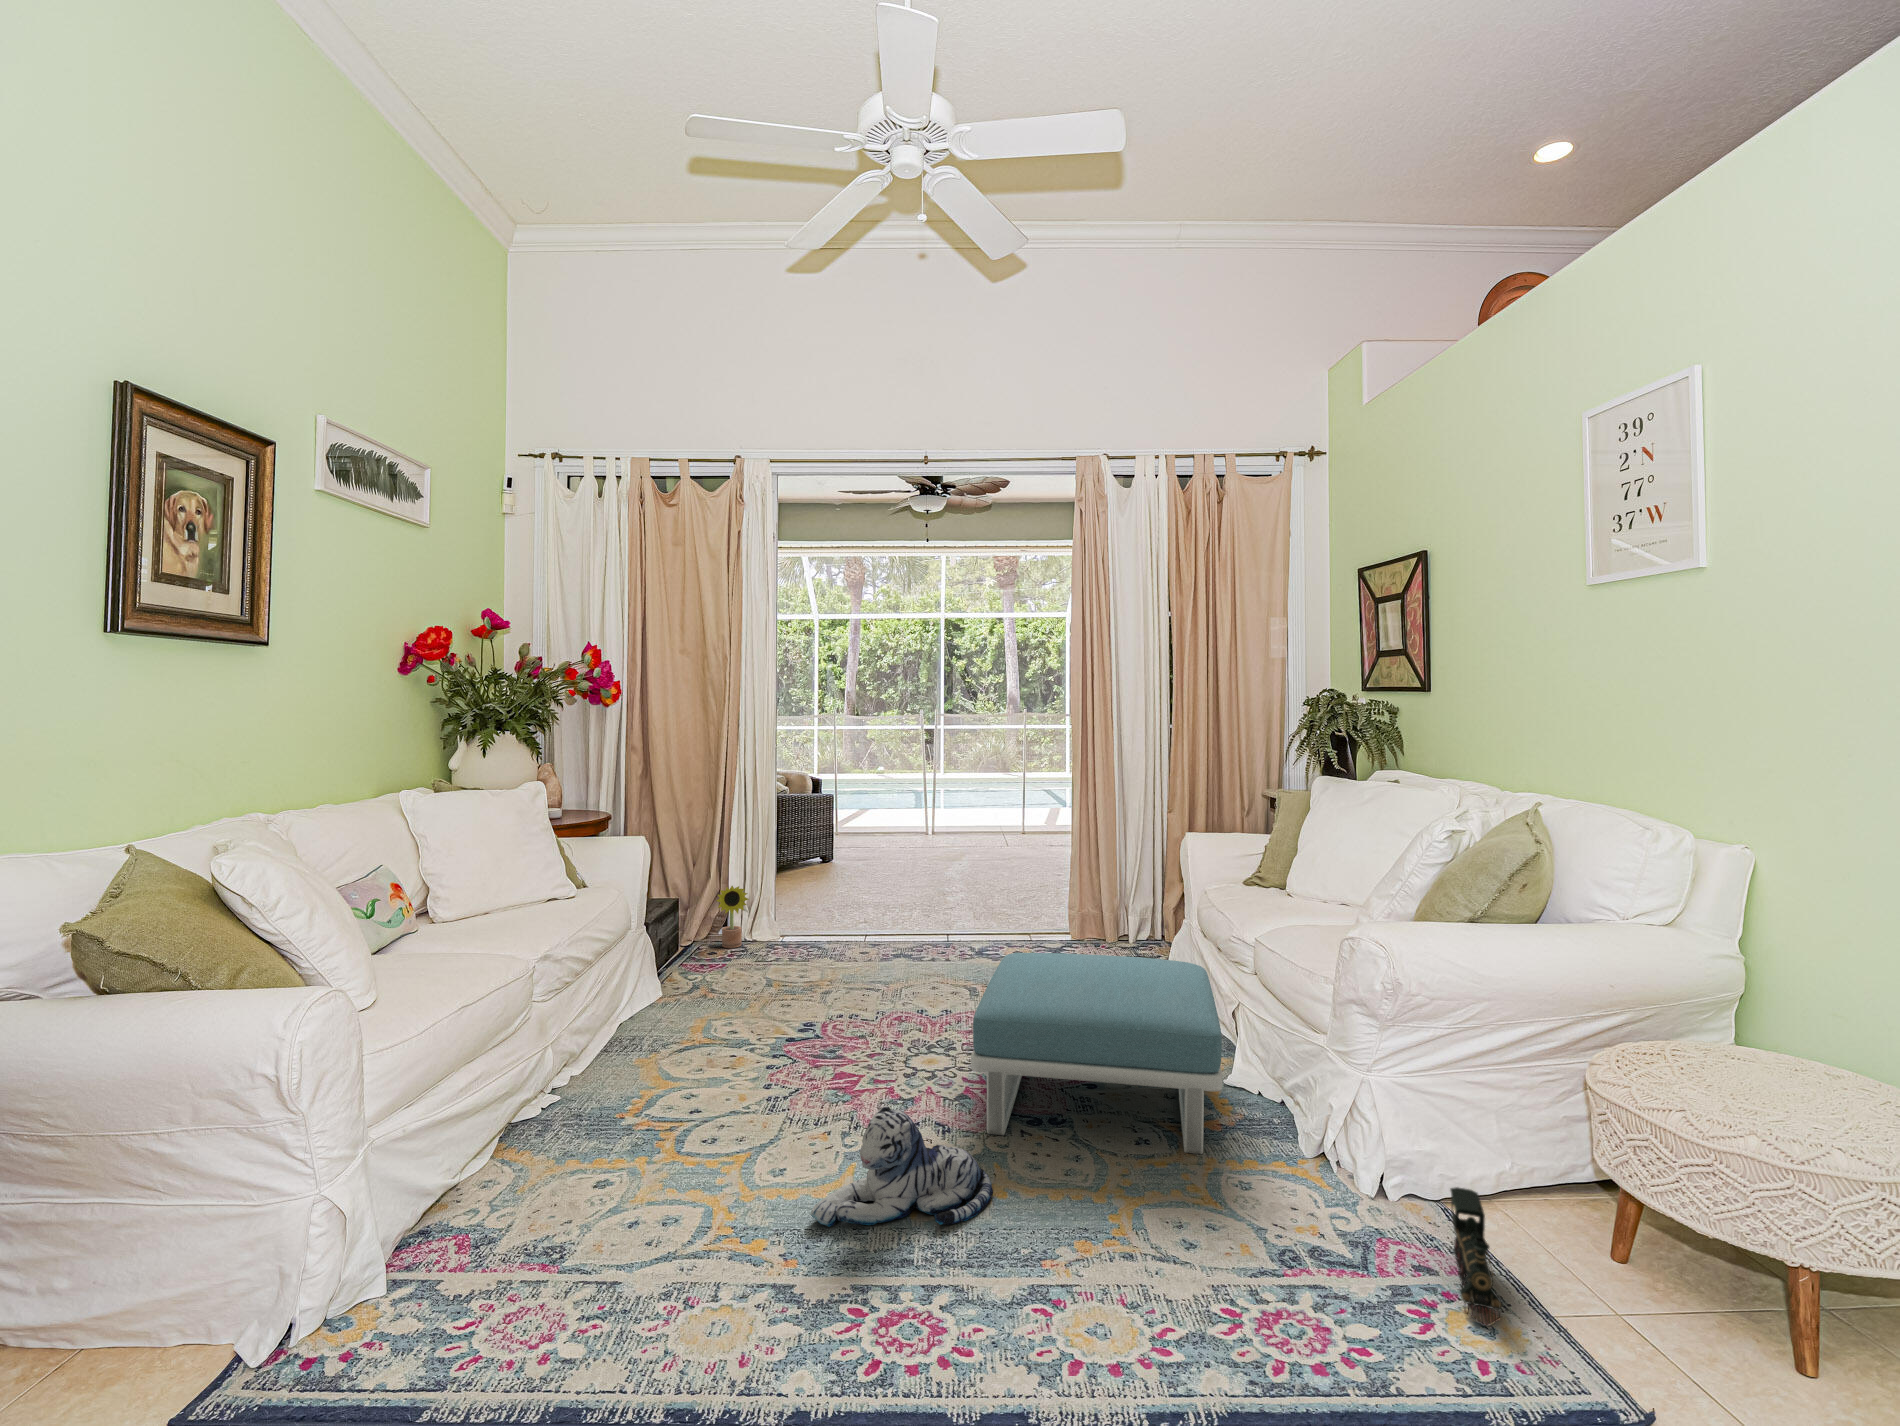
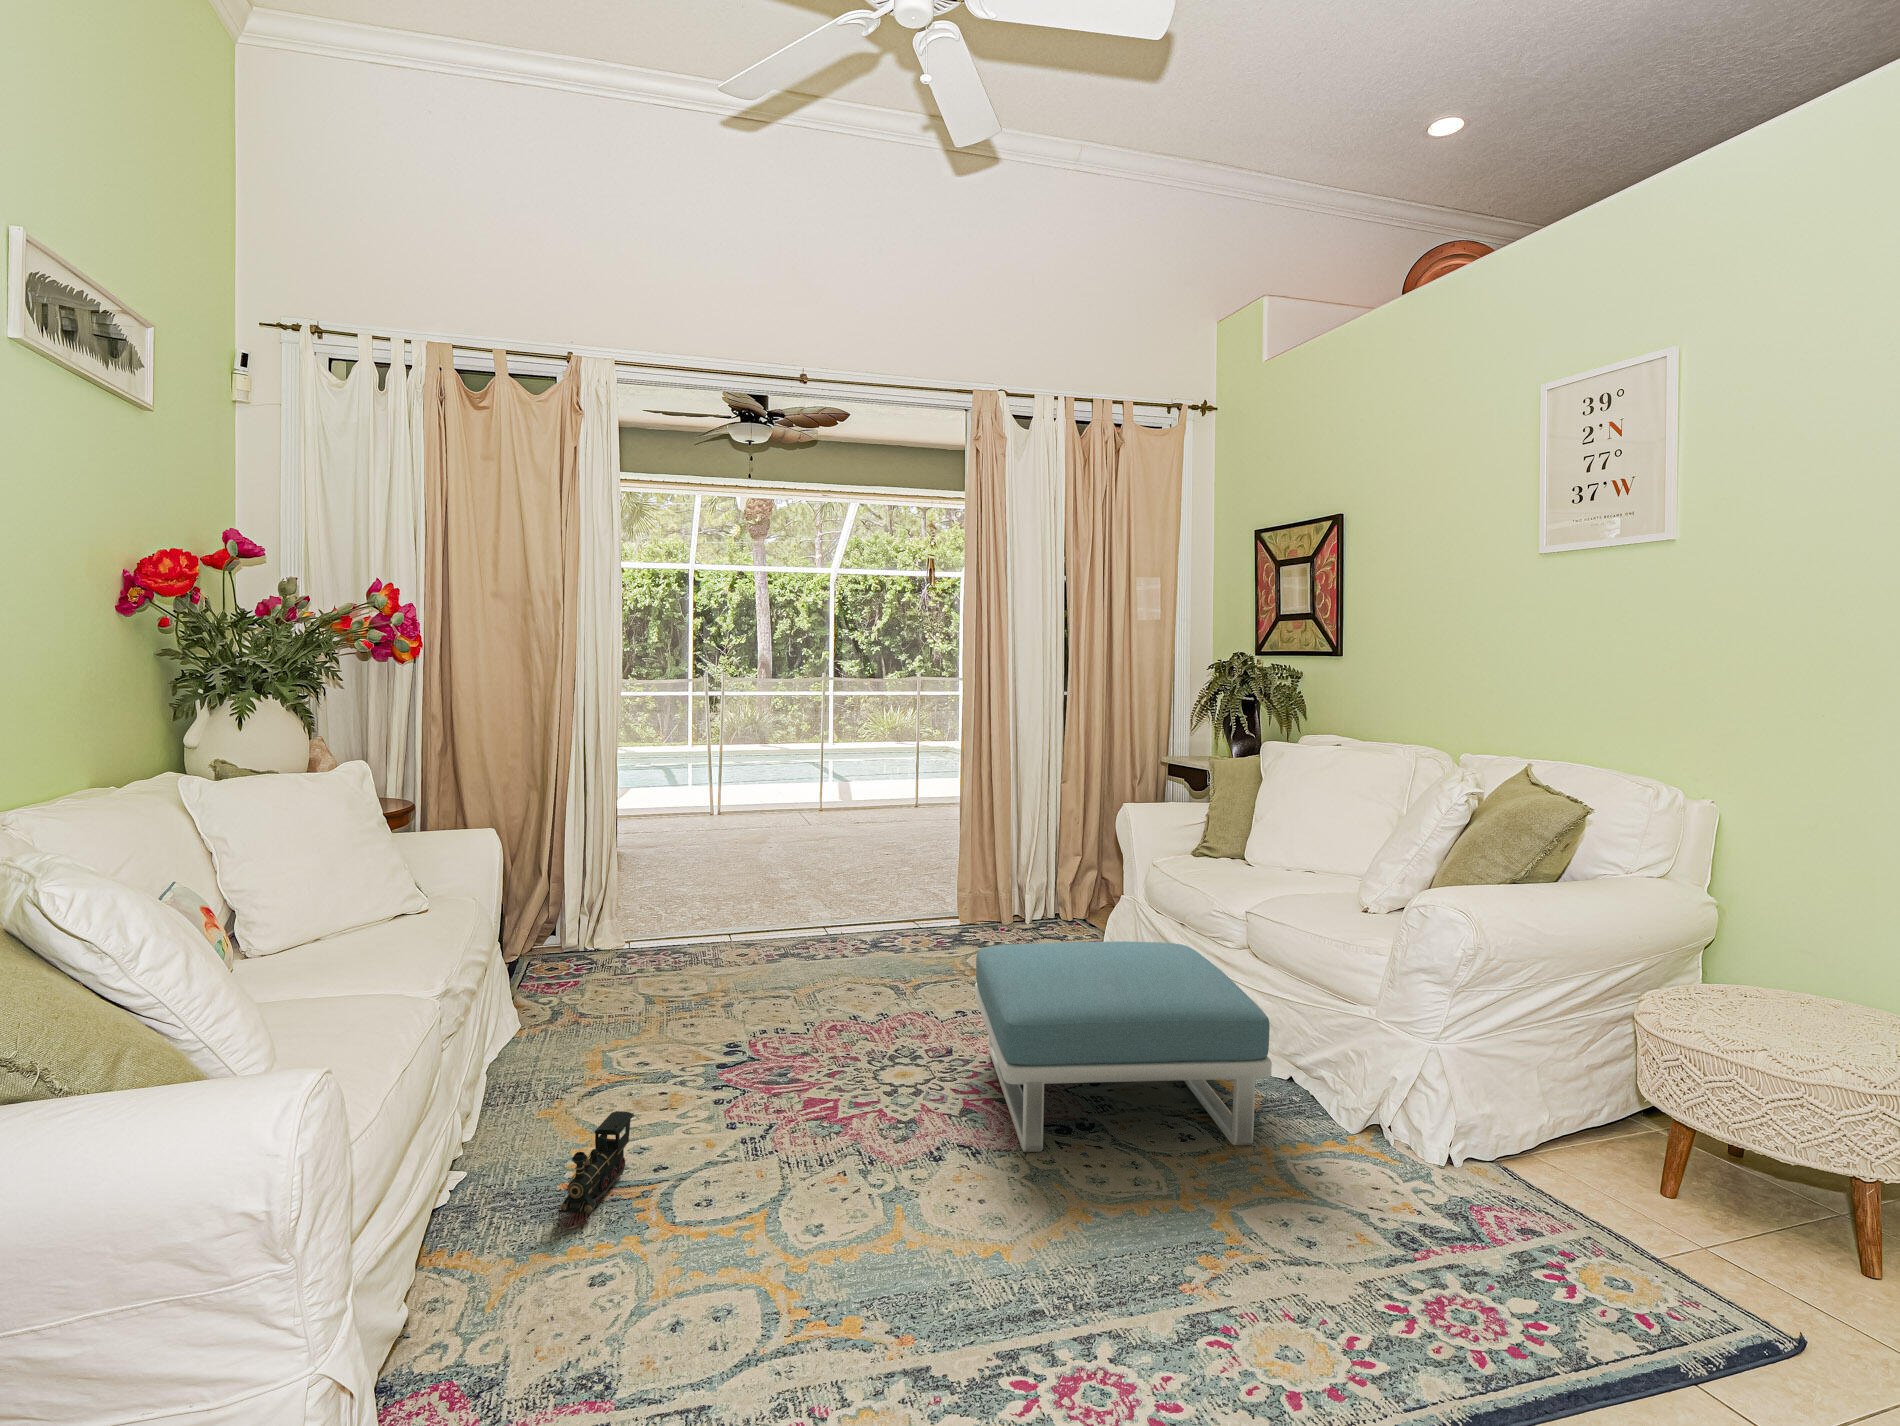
decorative plant: present [717,886,749,948] -> none [552,886,594,963]
plush toy: present [811,1106,993,1227] -> none [900,1137,1081,1287]
toy train: present [1450,1187,1501,1326] -> present [558,1111,634,1229]

